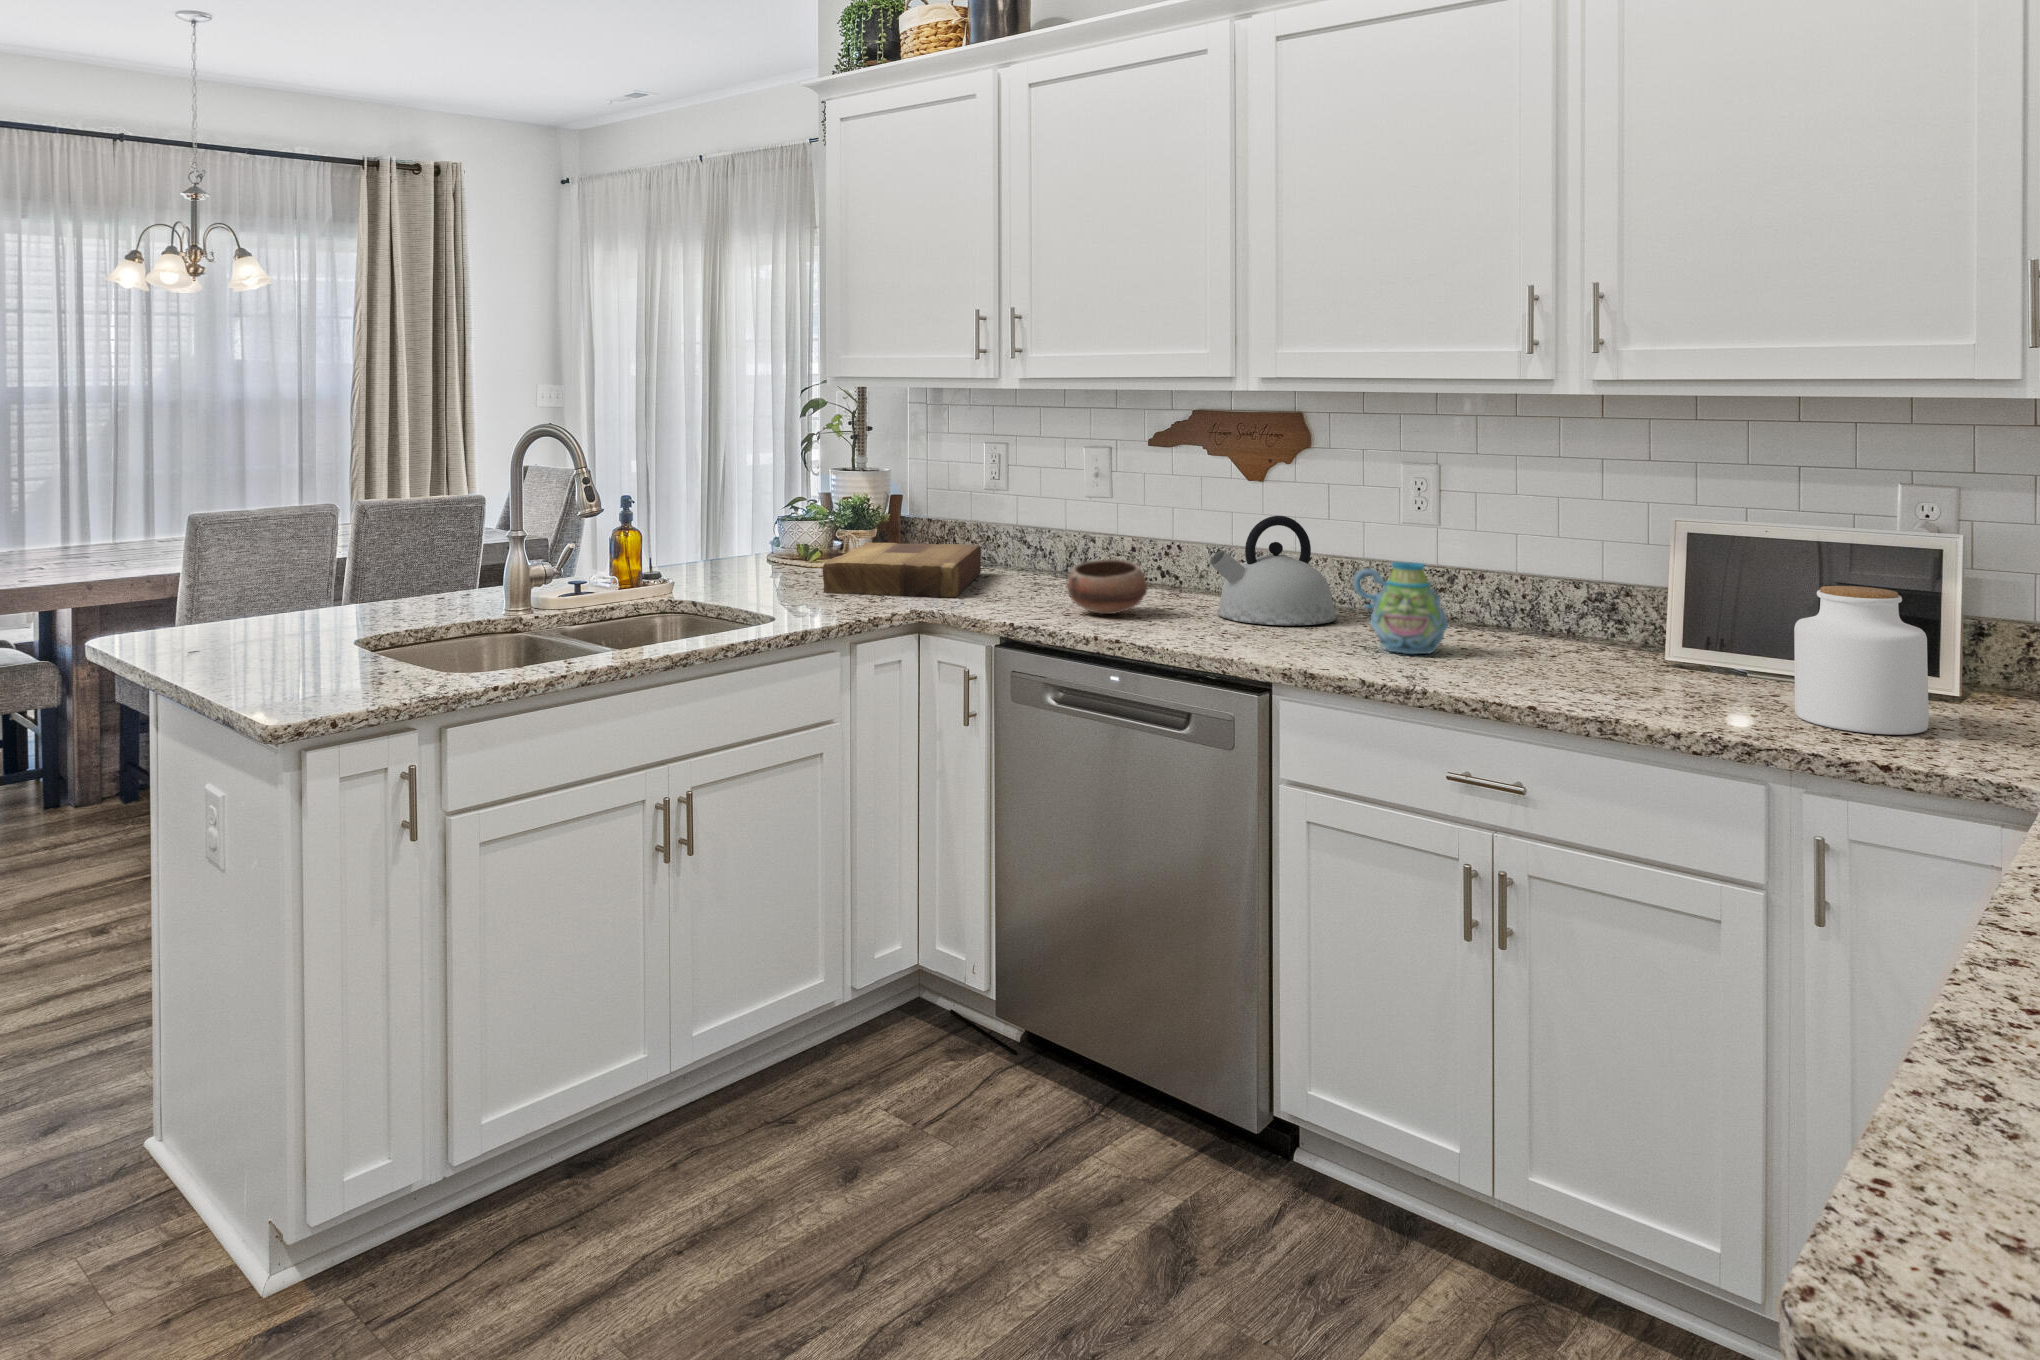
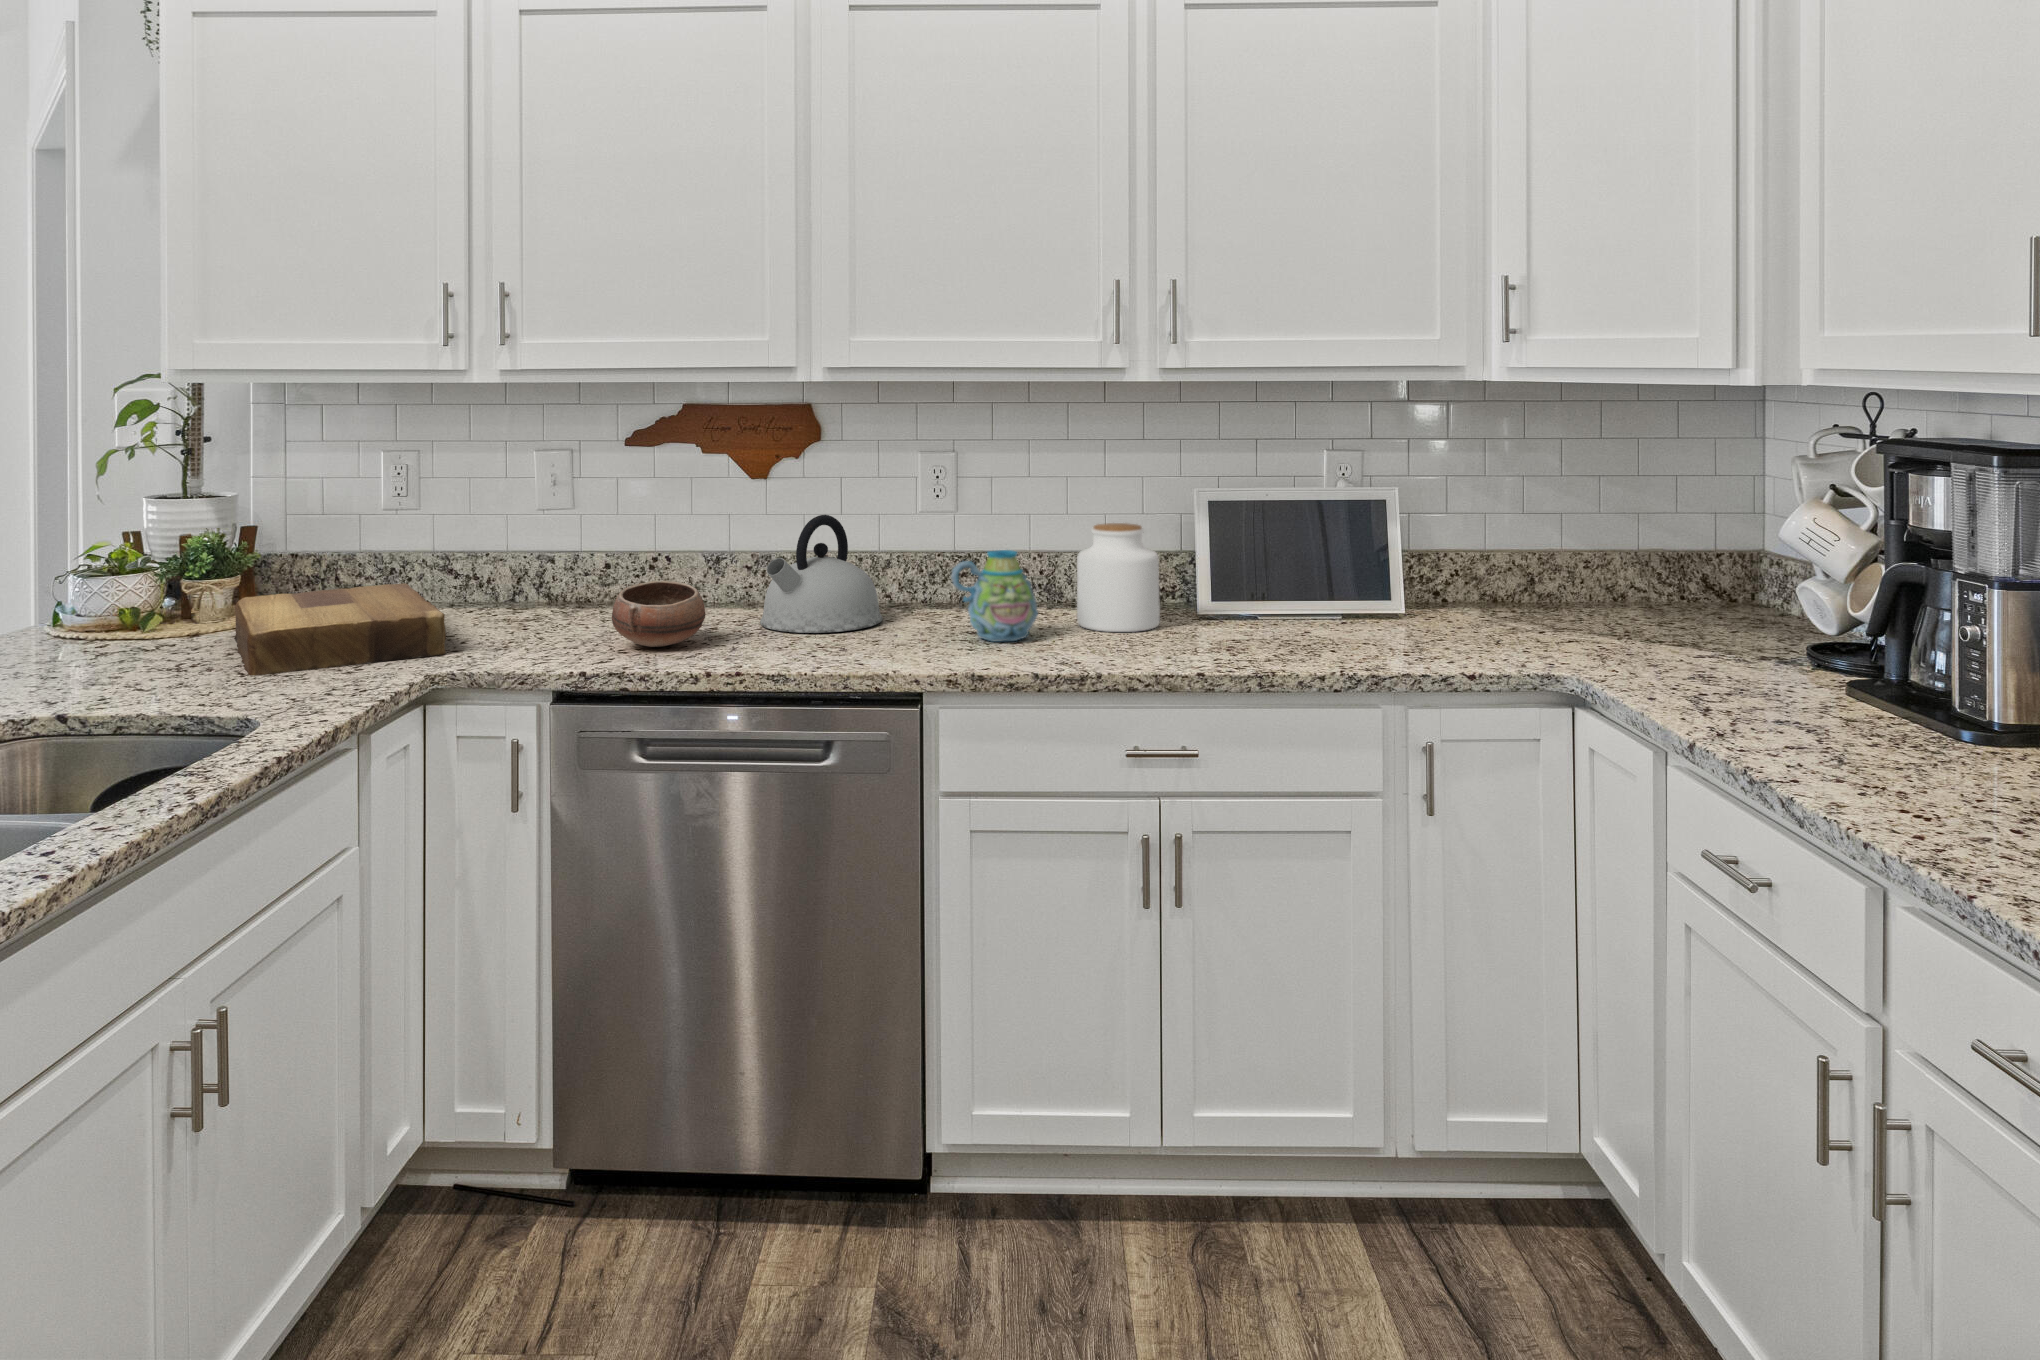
jar: present [1794,586,1929,735] -> present [1077,523,1160,632]

